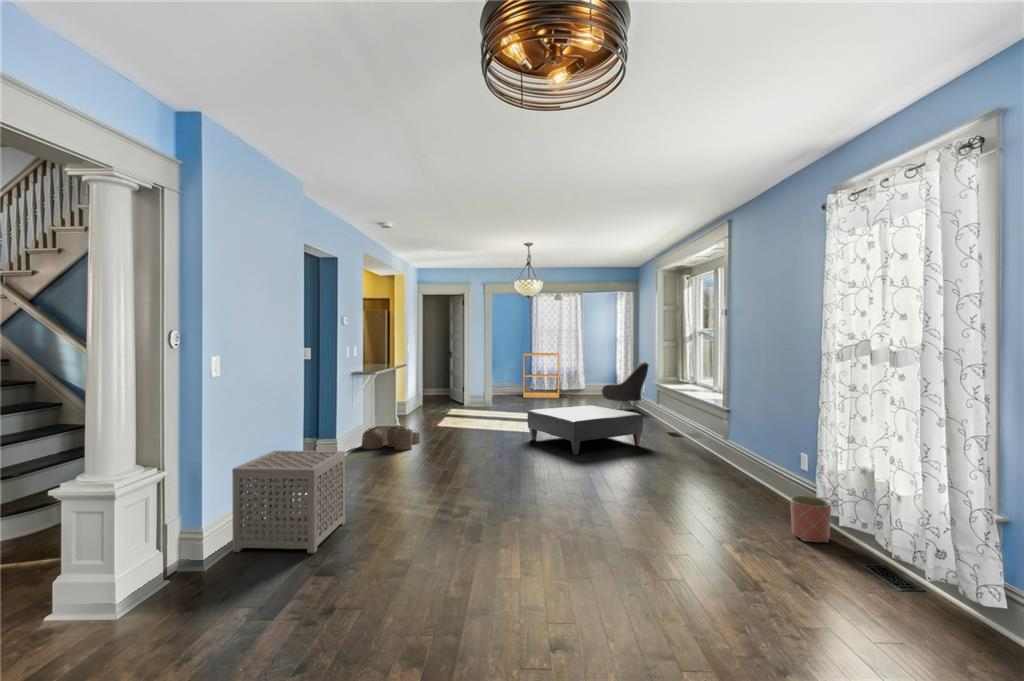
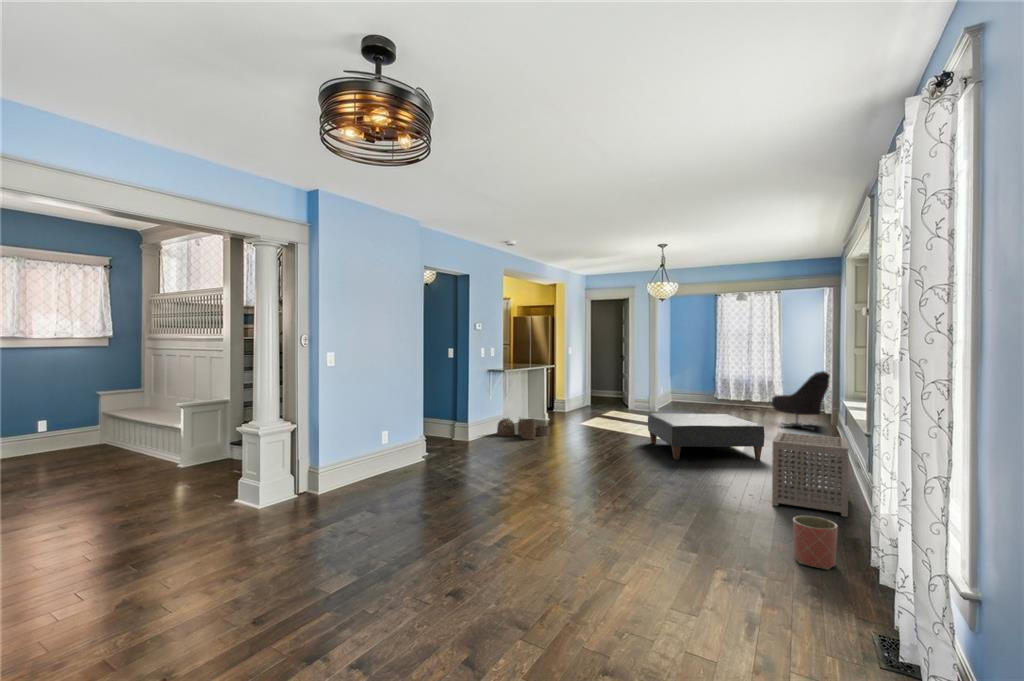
bookshelf: present [523,353,559,398] -> none [703,358,748,408]
side table: present [232,450,345,553] -> present [772,432,849,517]

